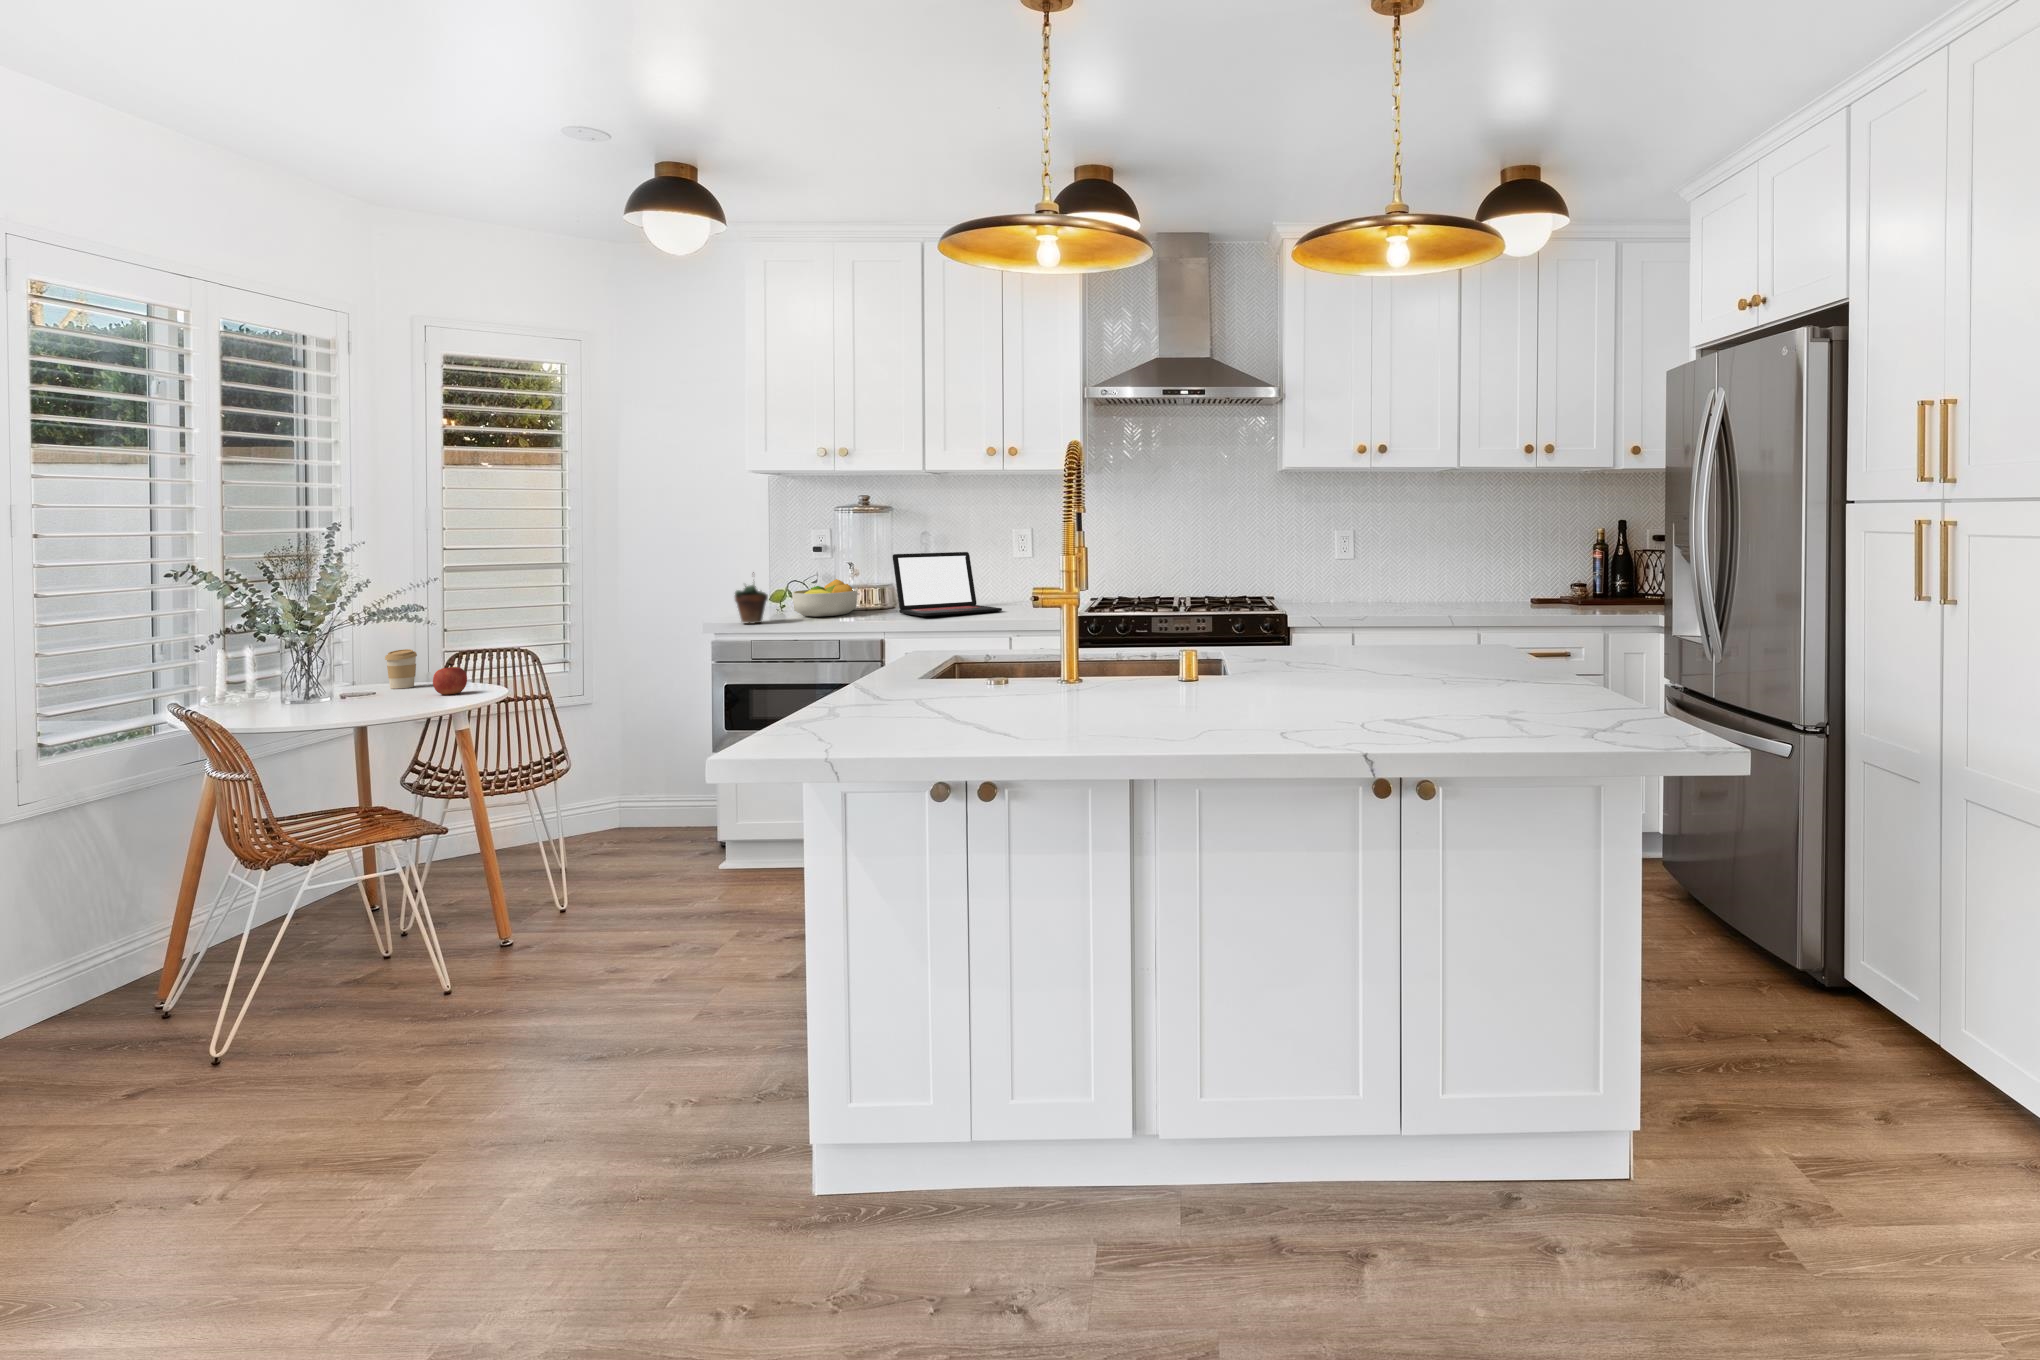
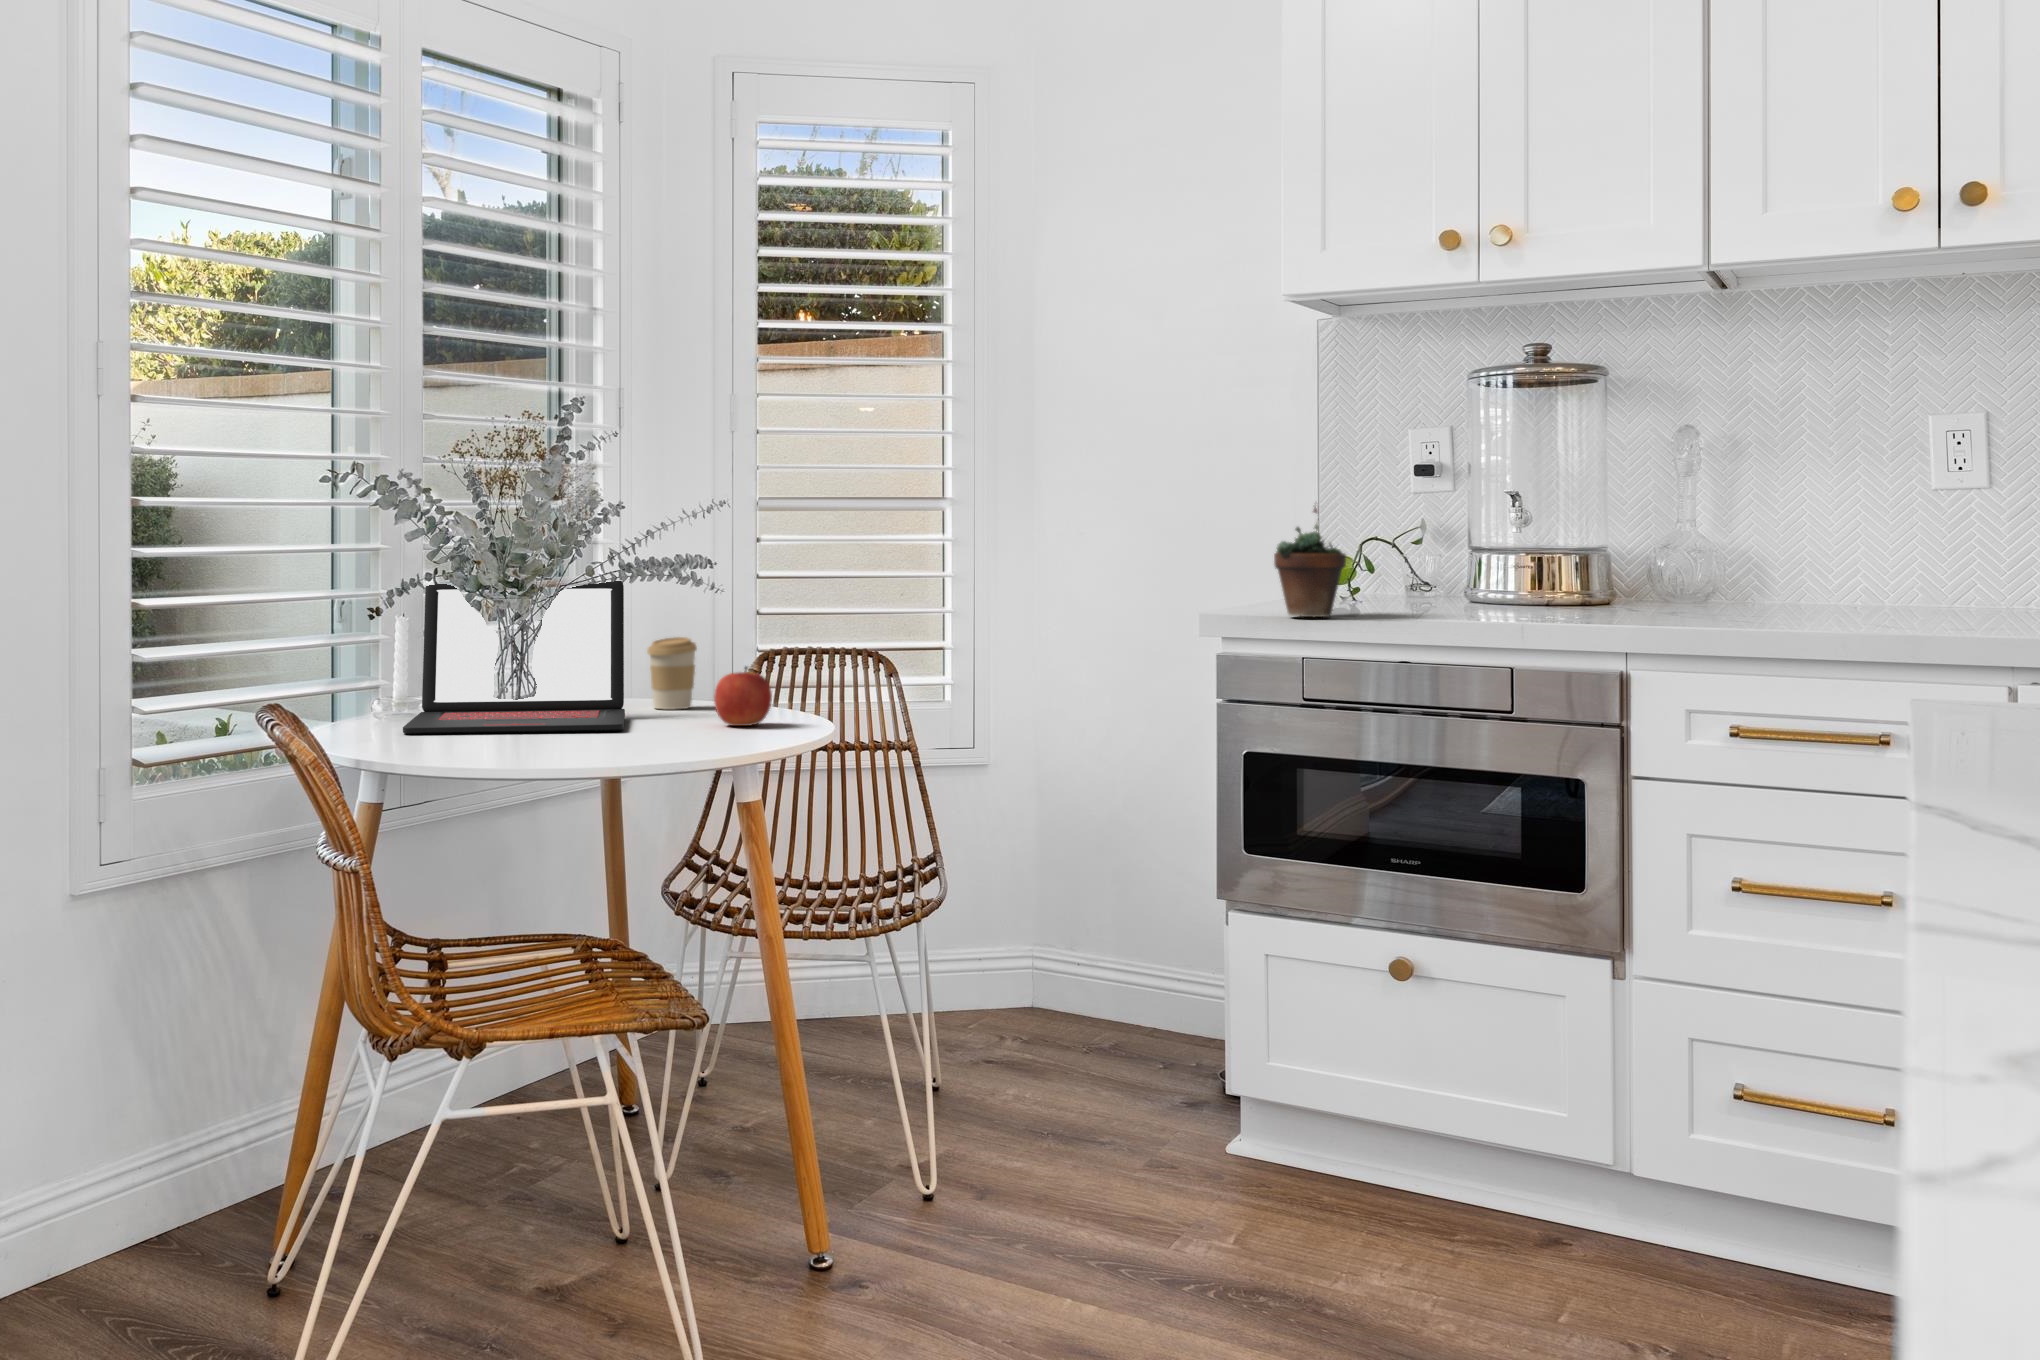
laptop: present [893,552,1002,616] -> present [403,581,625,734]
fruit bowl: present [792,579,858,616] -> none [1390,531,1539,610]

